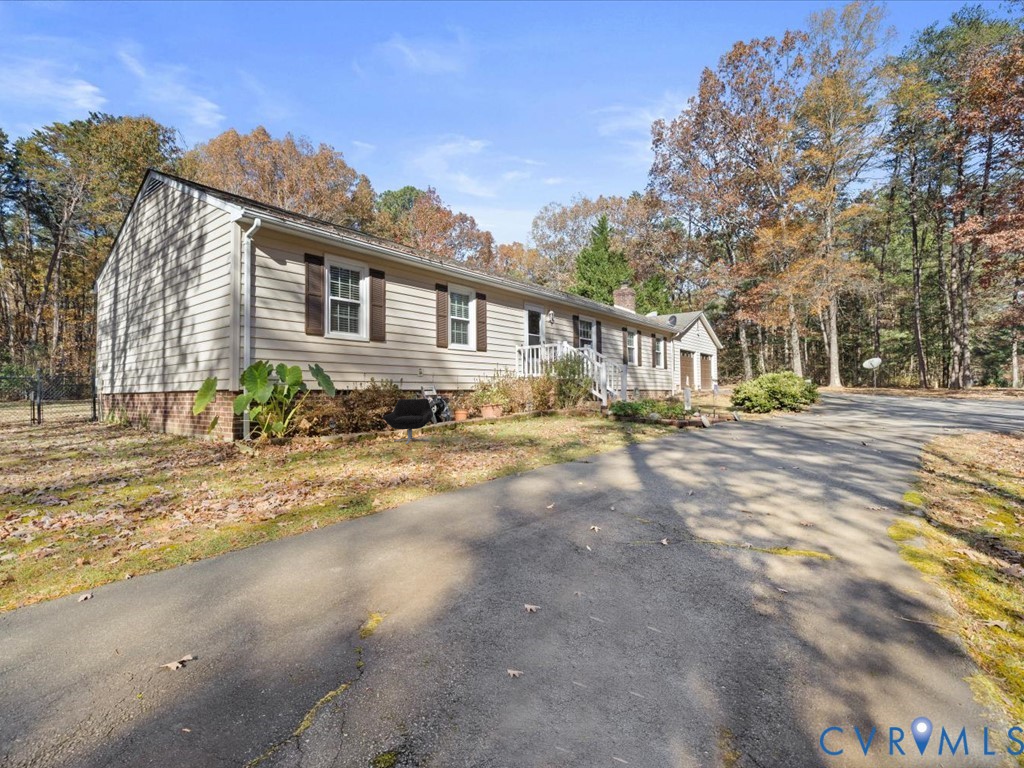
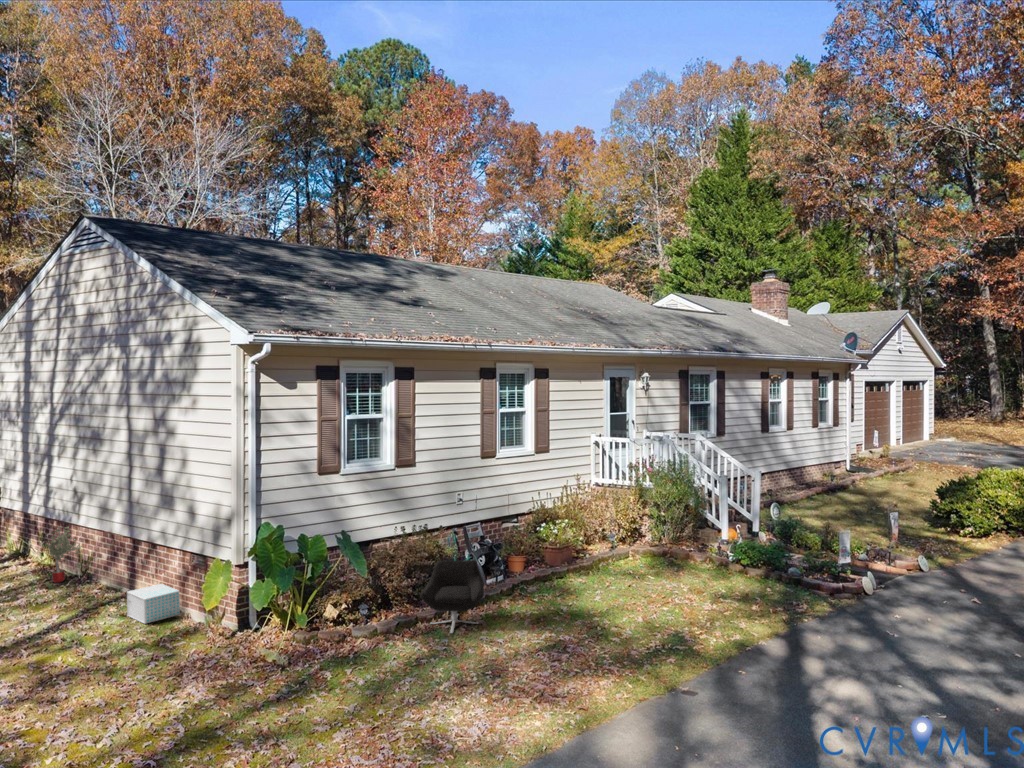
potted tree: none [93,390,126,434] -> present [48,527,82,583]
storage box: none [148,422,193,445] -> present [127,584,180,624]

